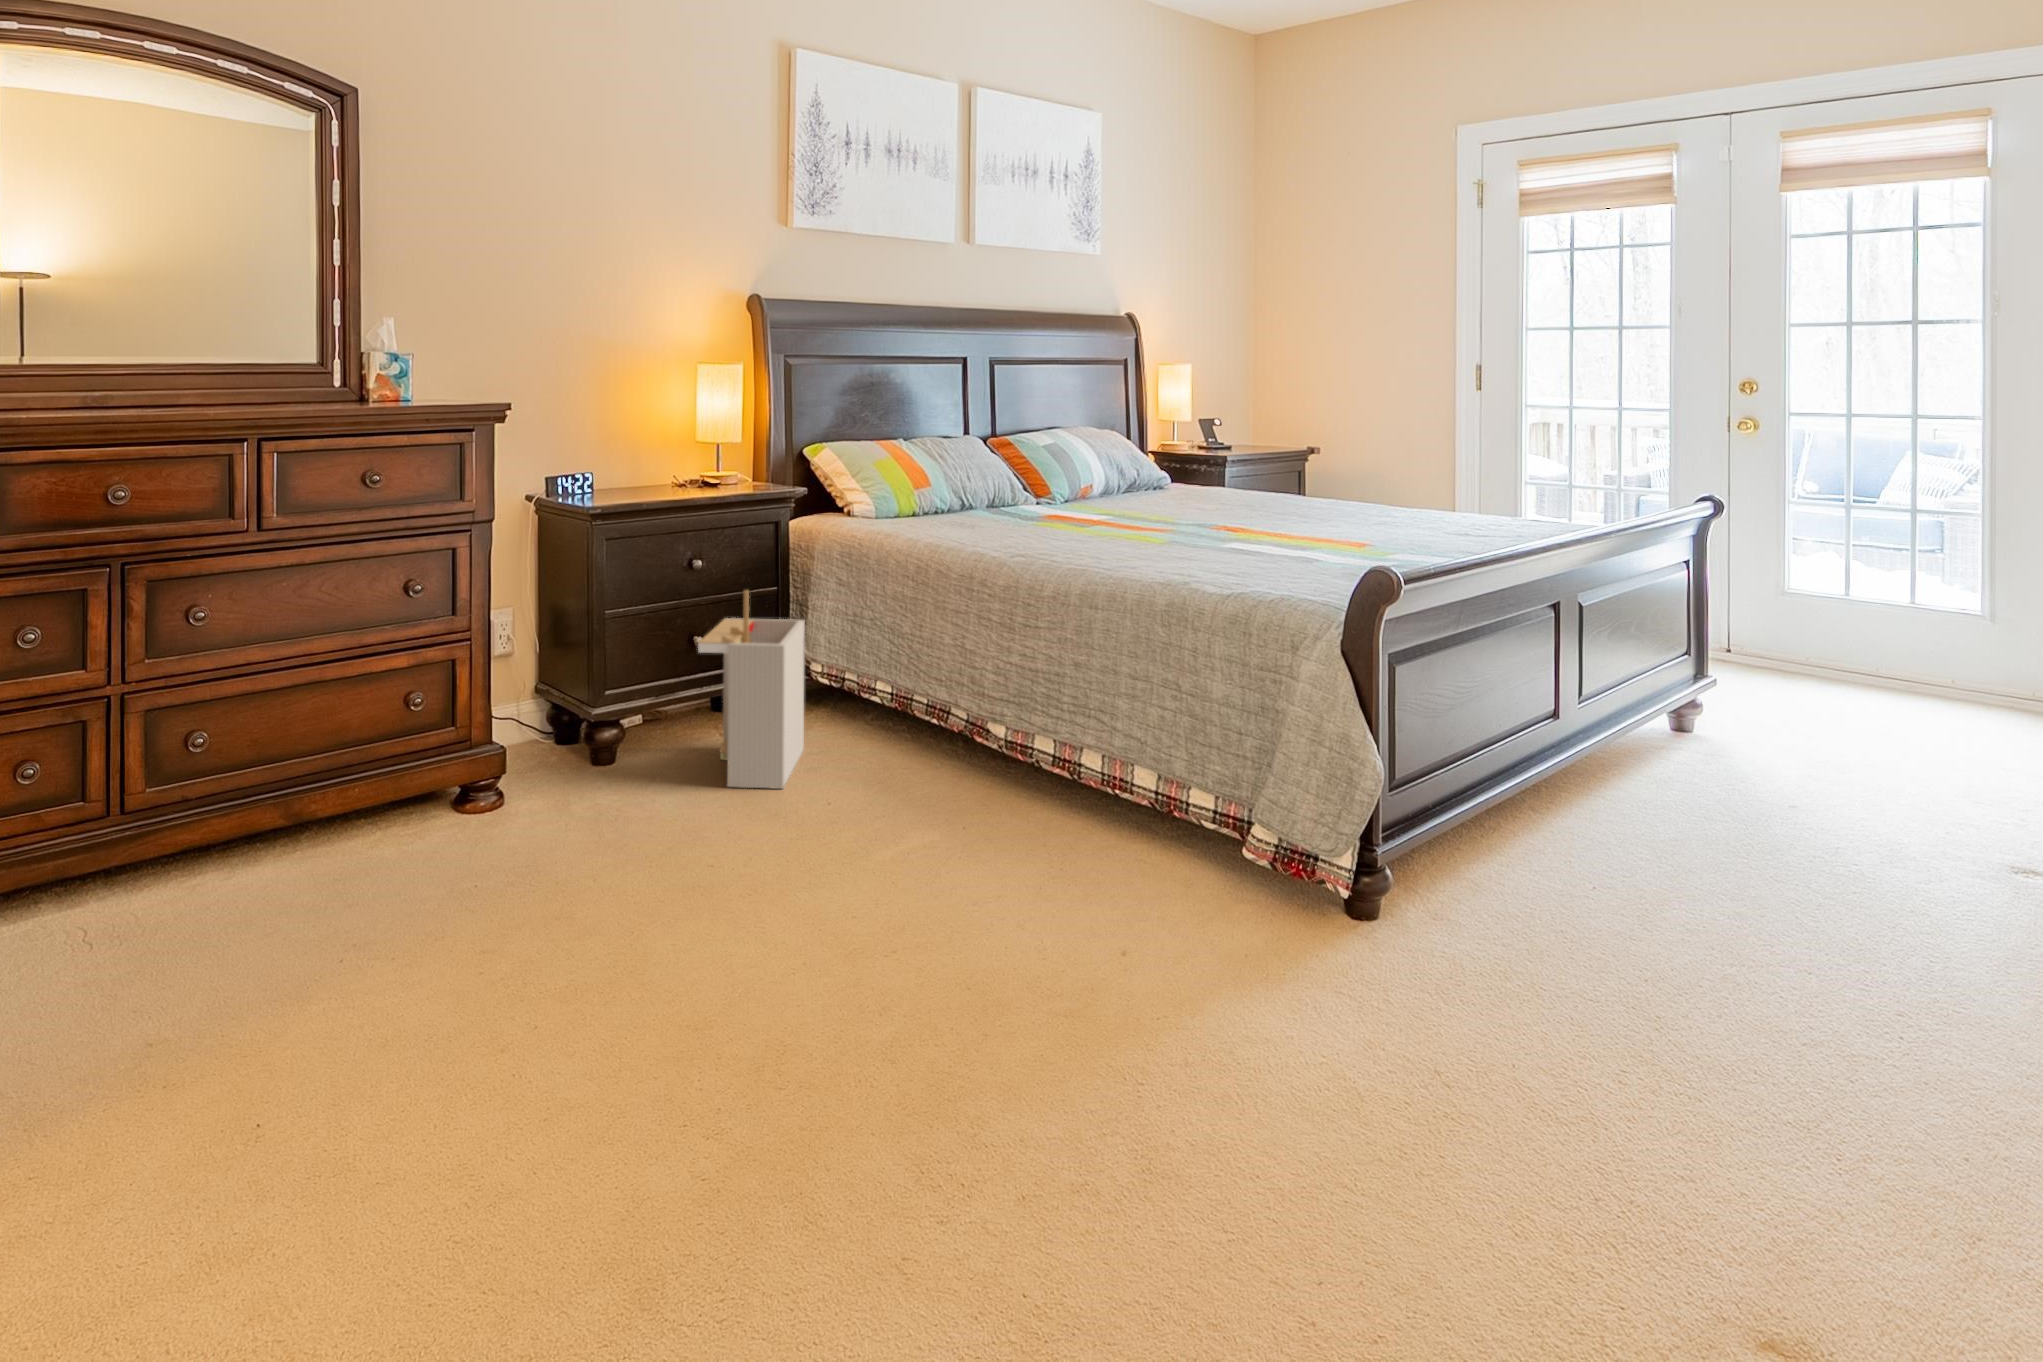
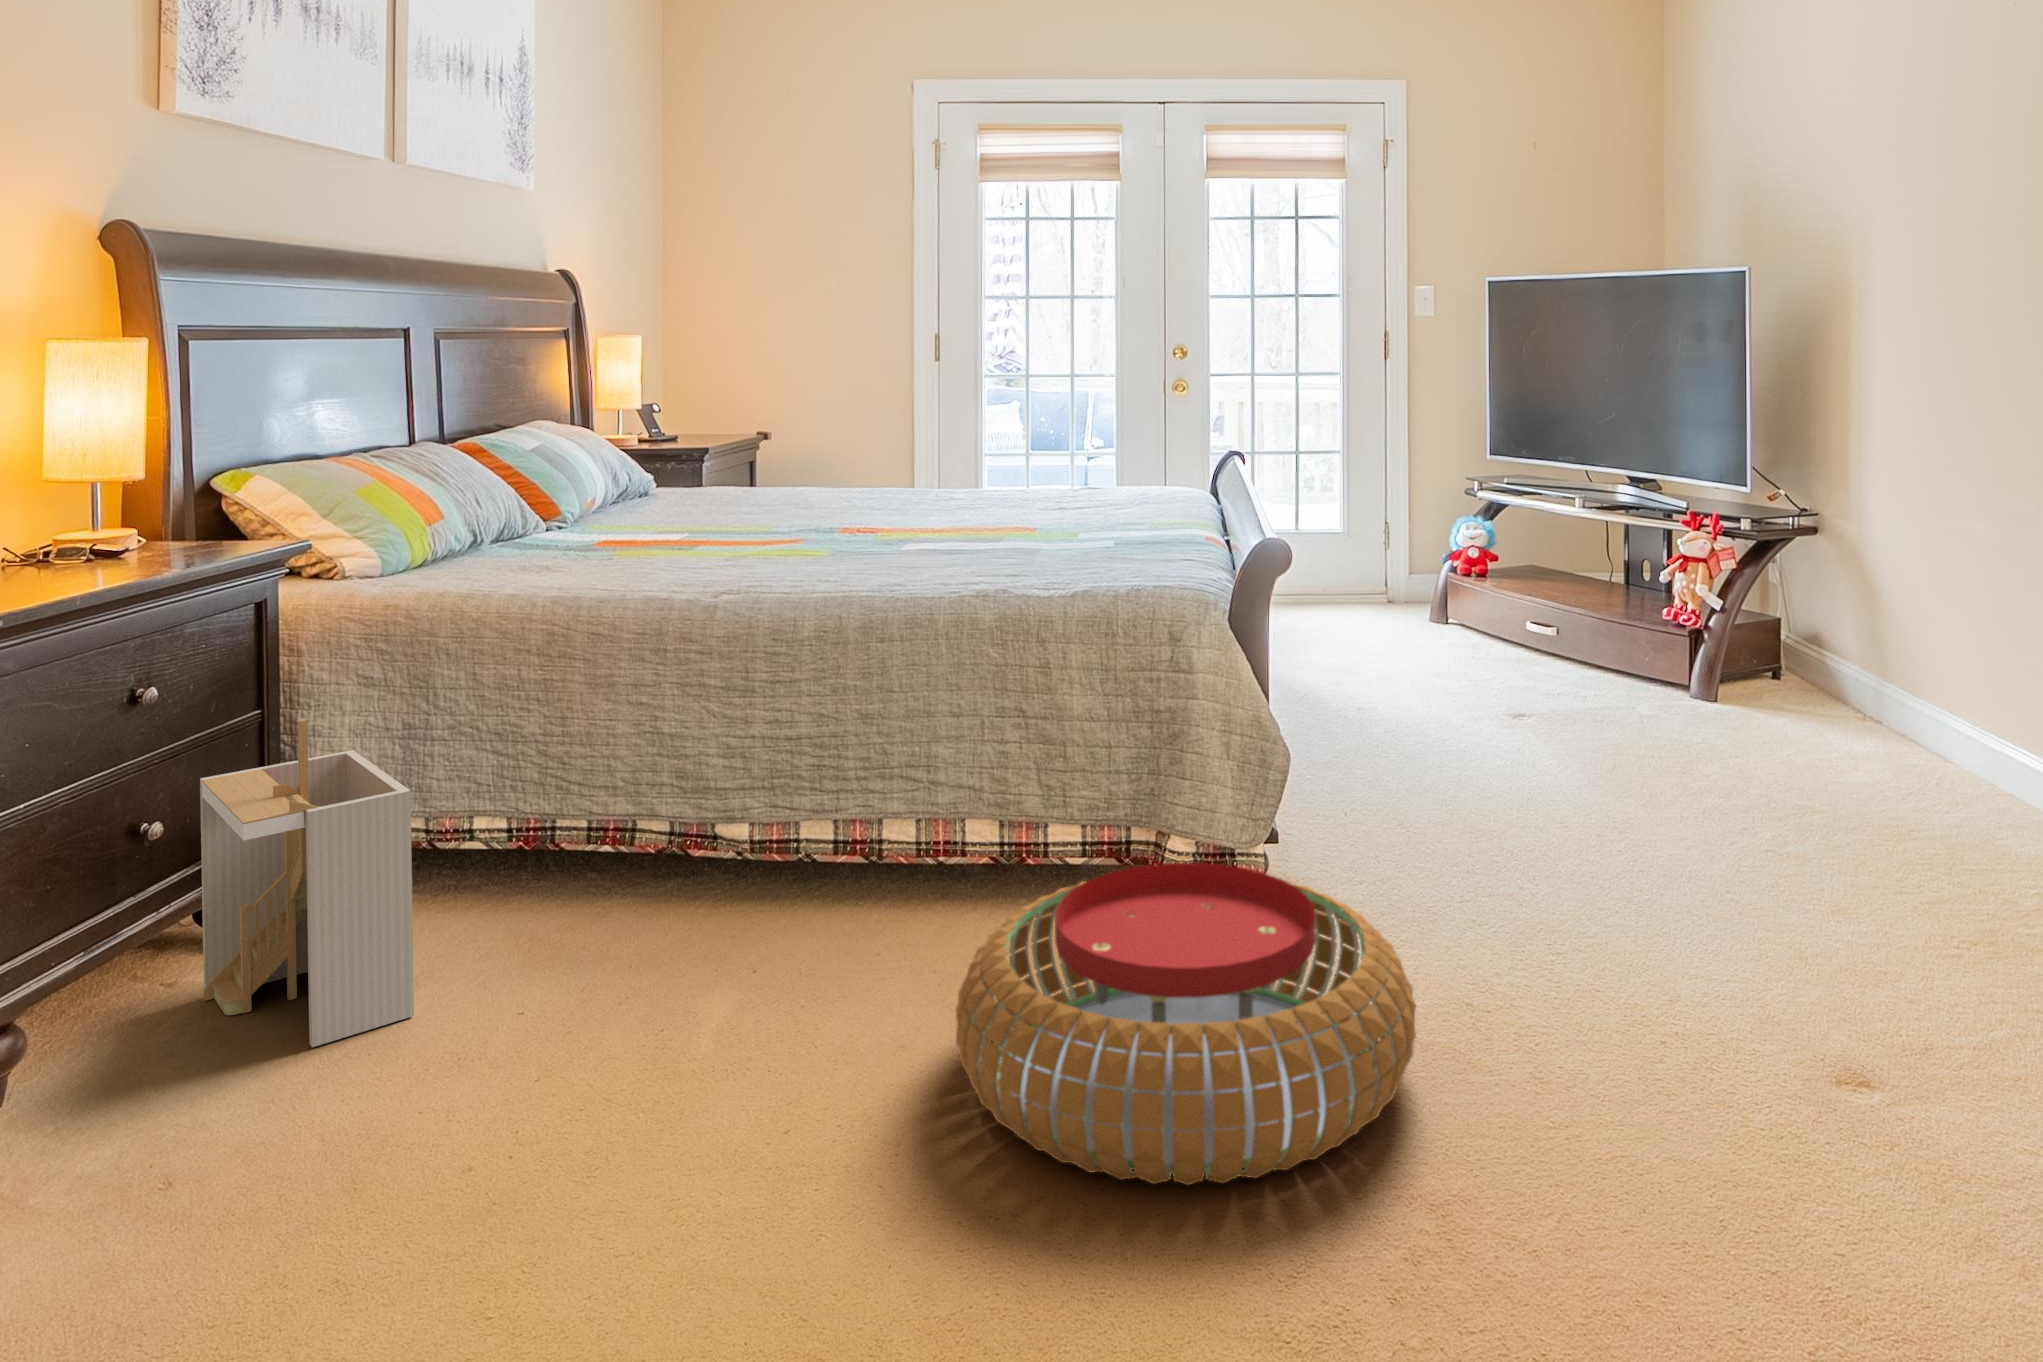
pouf: none [920,820,1325,1101] -> present [955,863,1416,1185]

